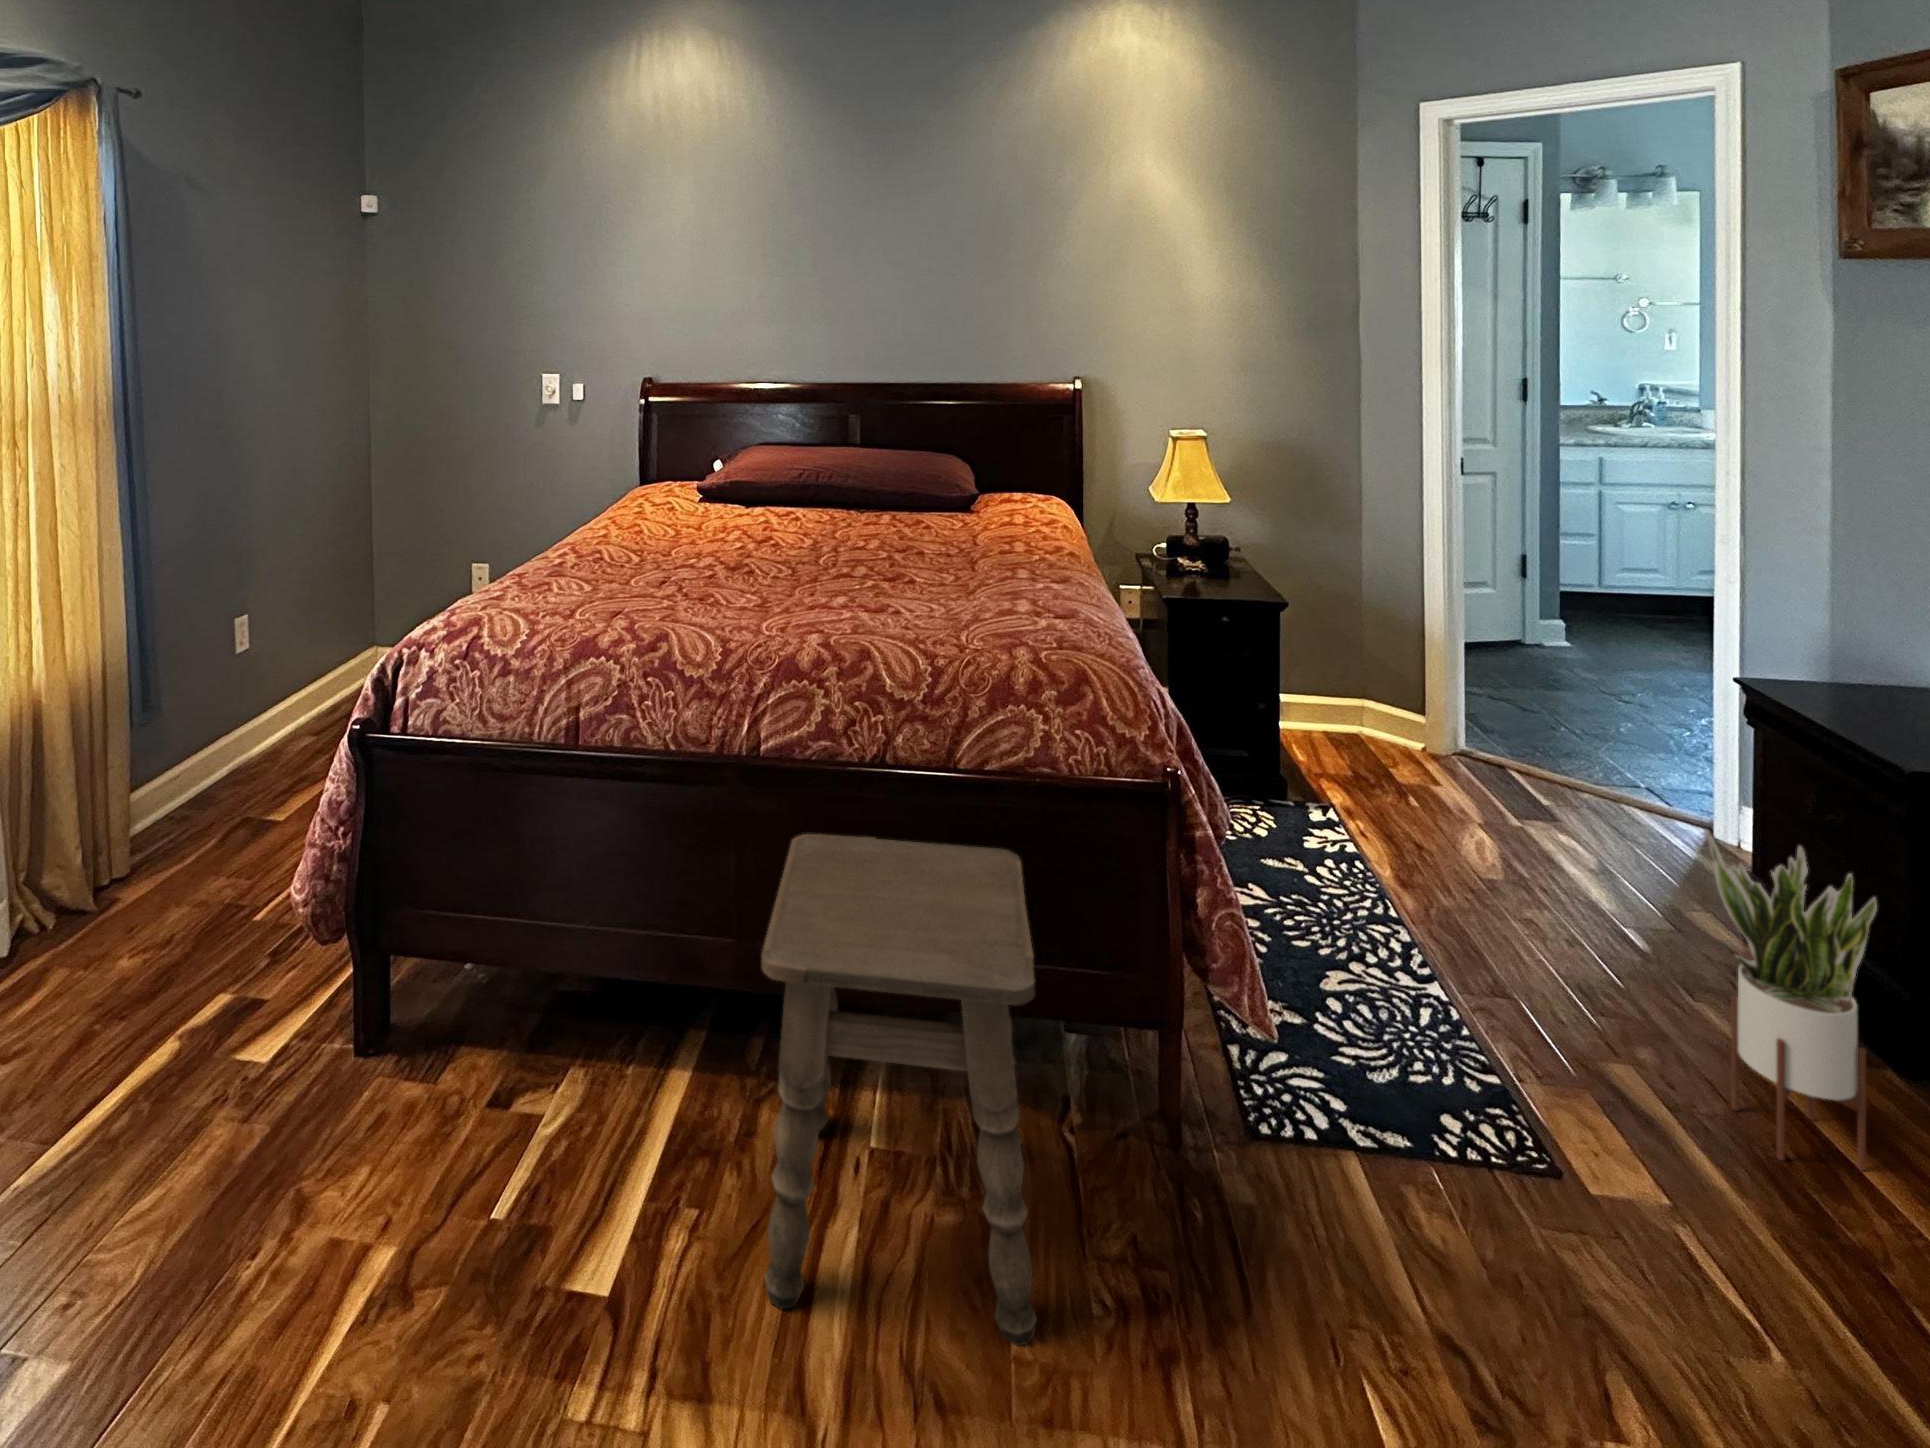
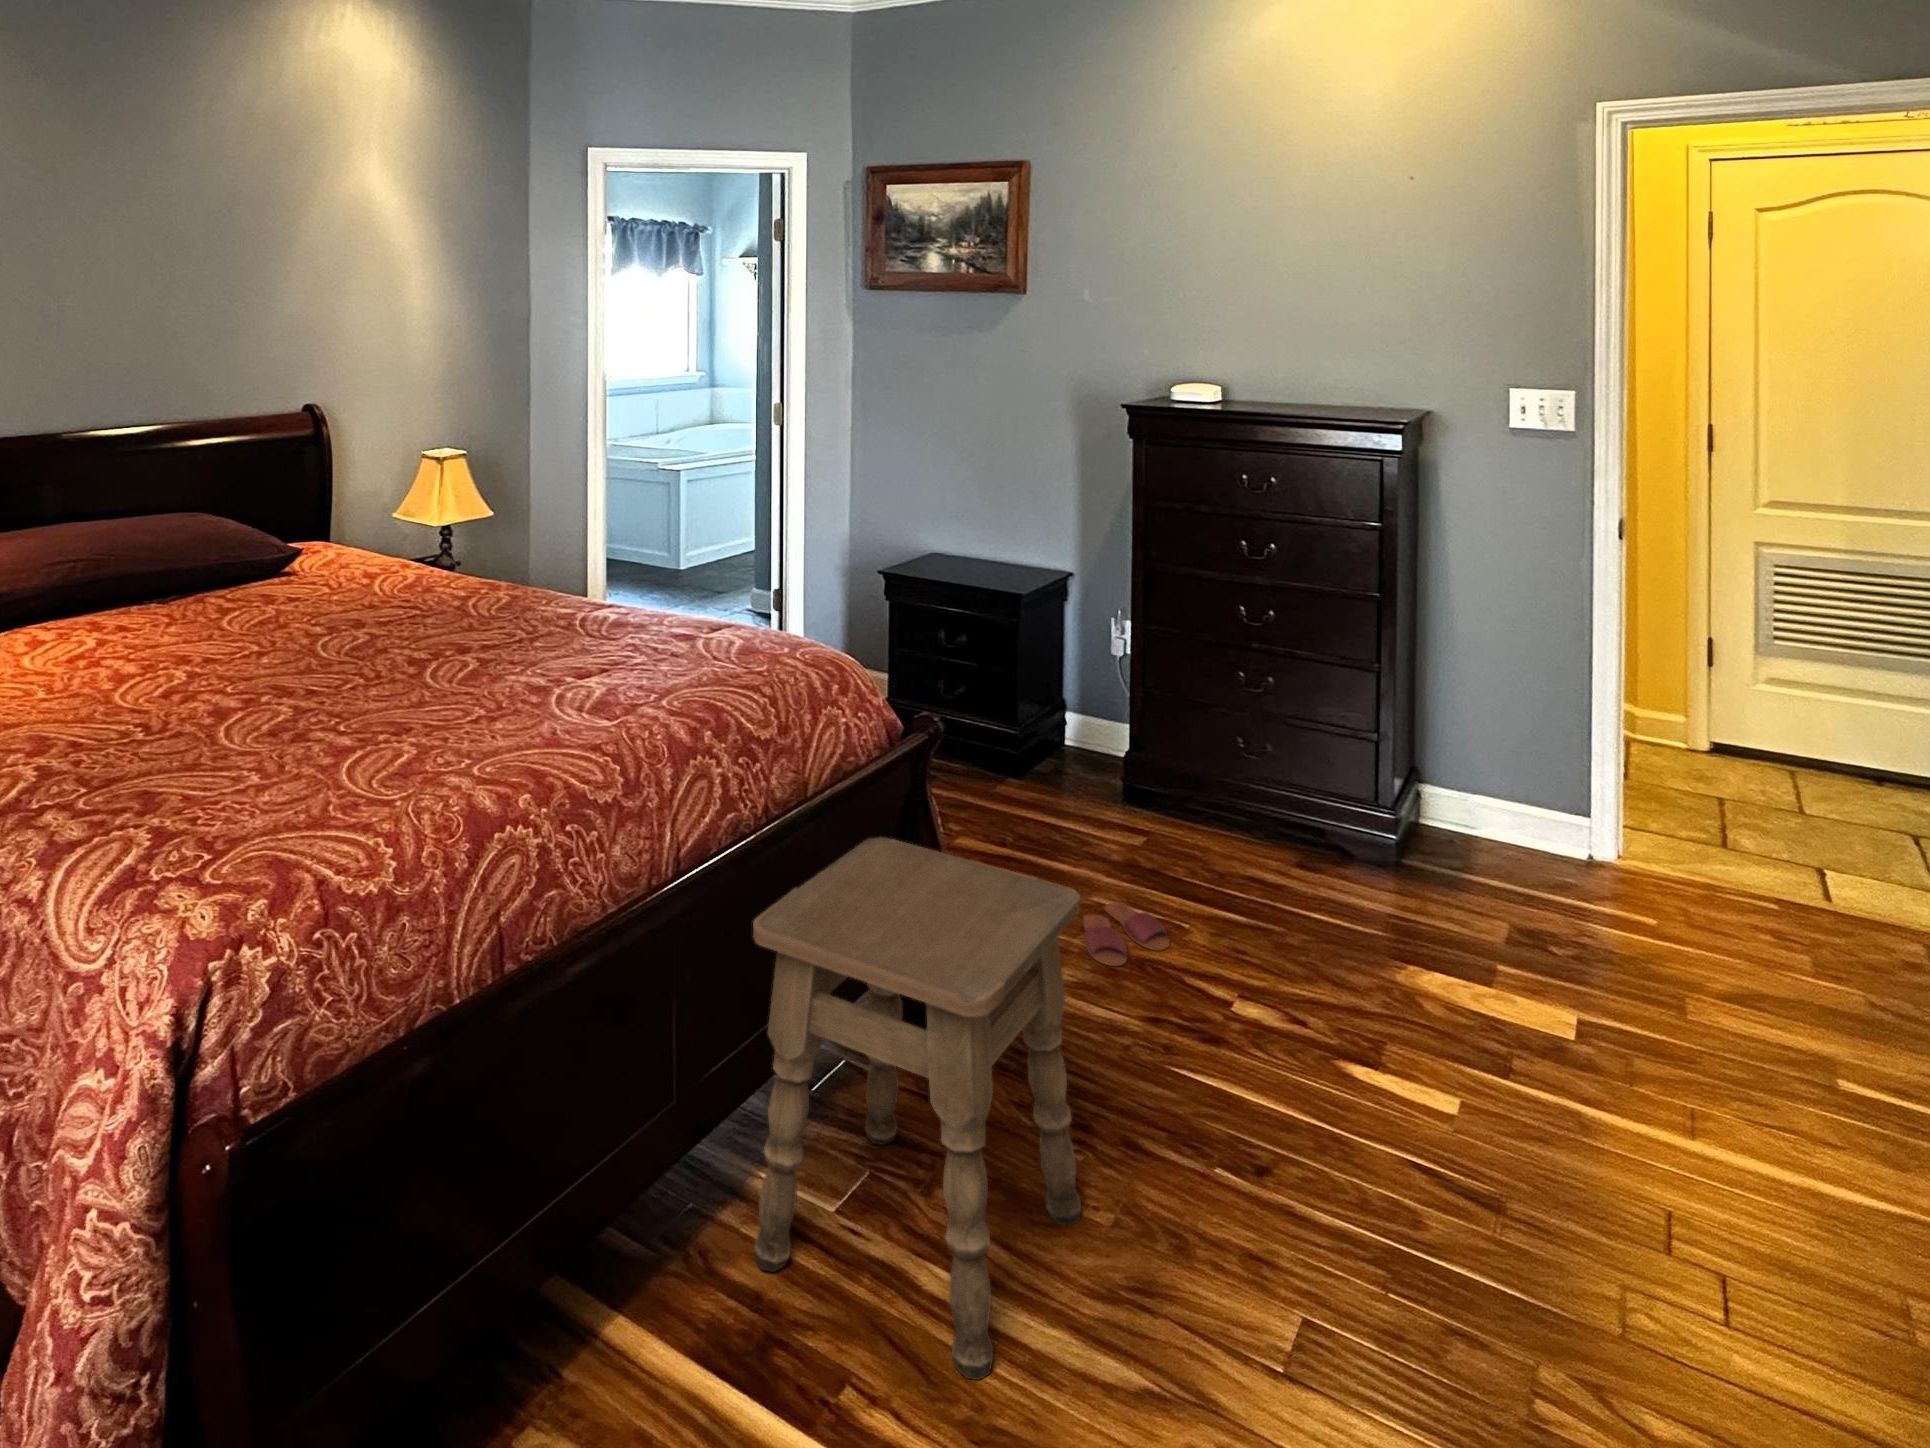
potted plant: present [1705,830,1877,1171] -> none [1010,647,1072,845]
slippers: none [1528,1231,1728,1360] -> present [1083,902,1170,966]

